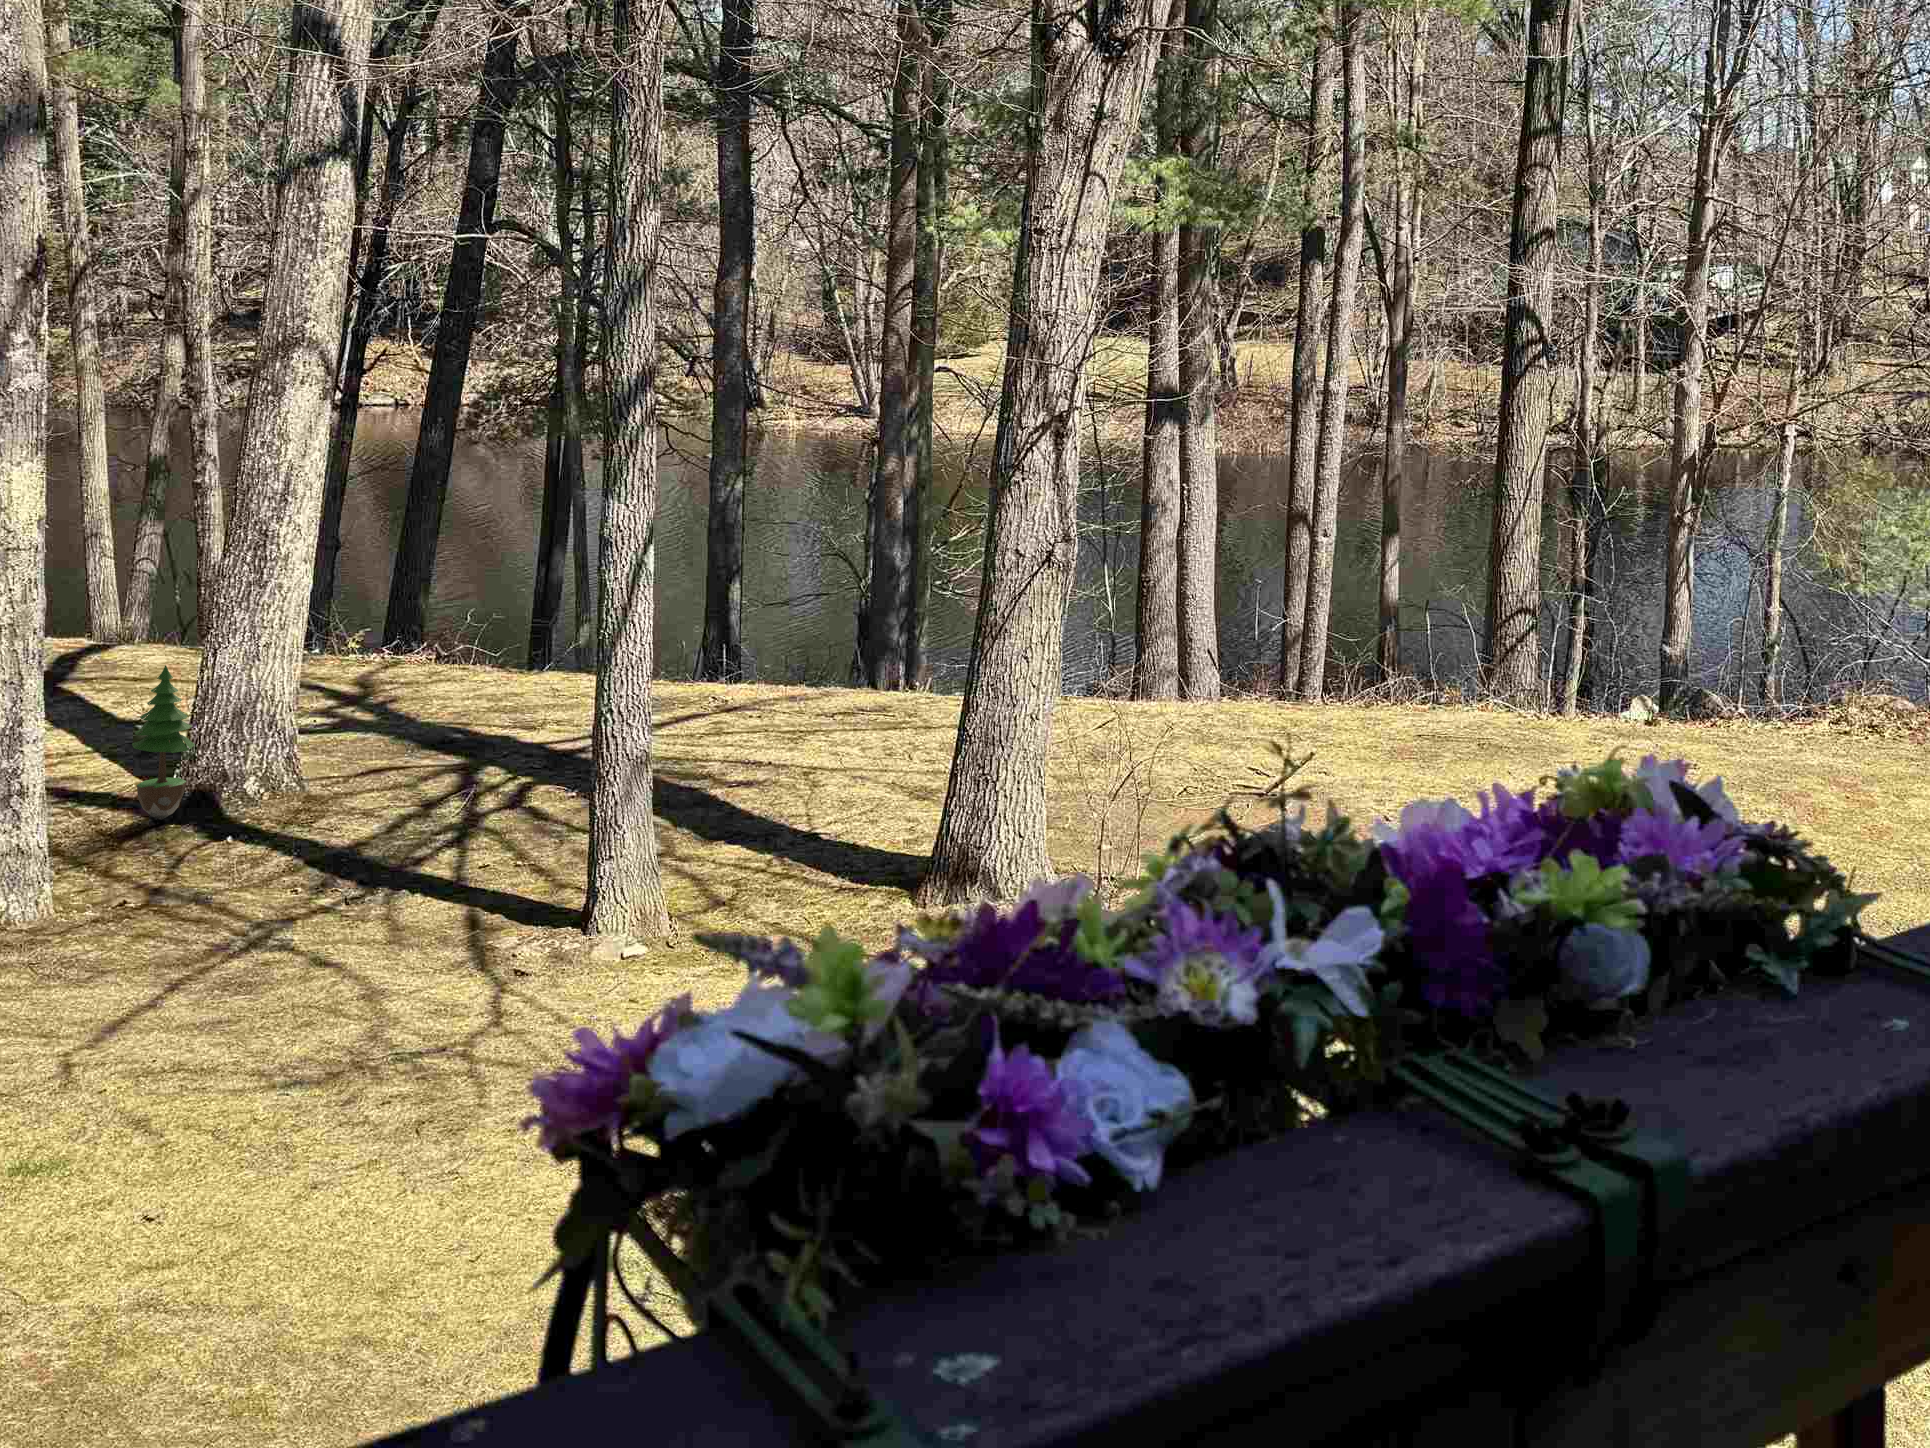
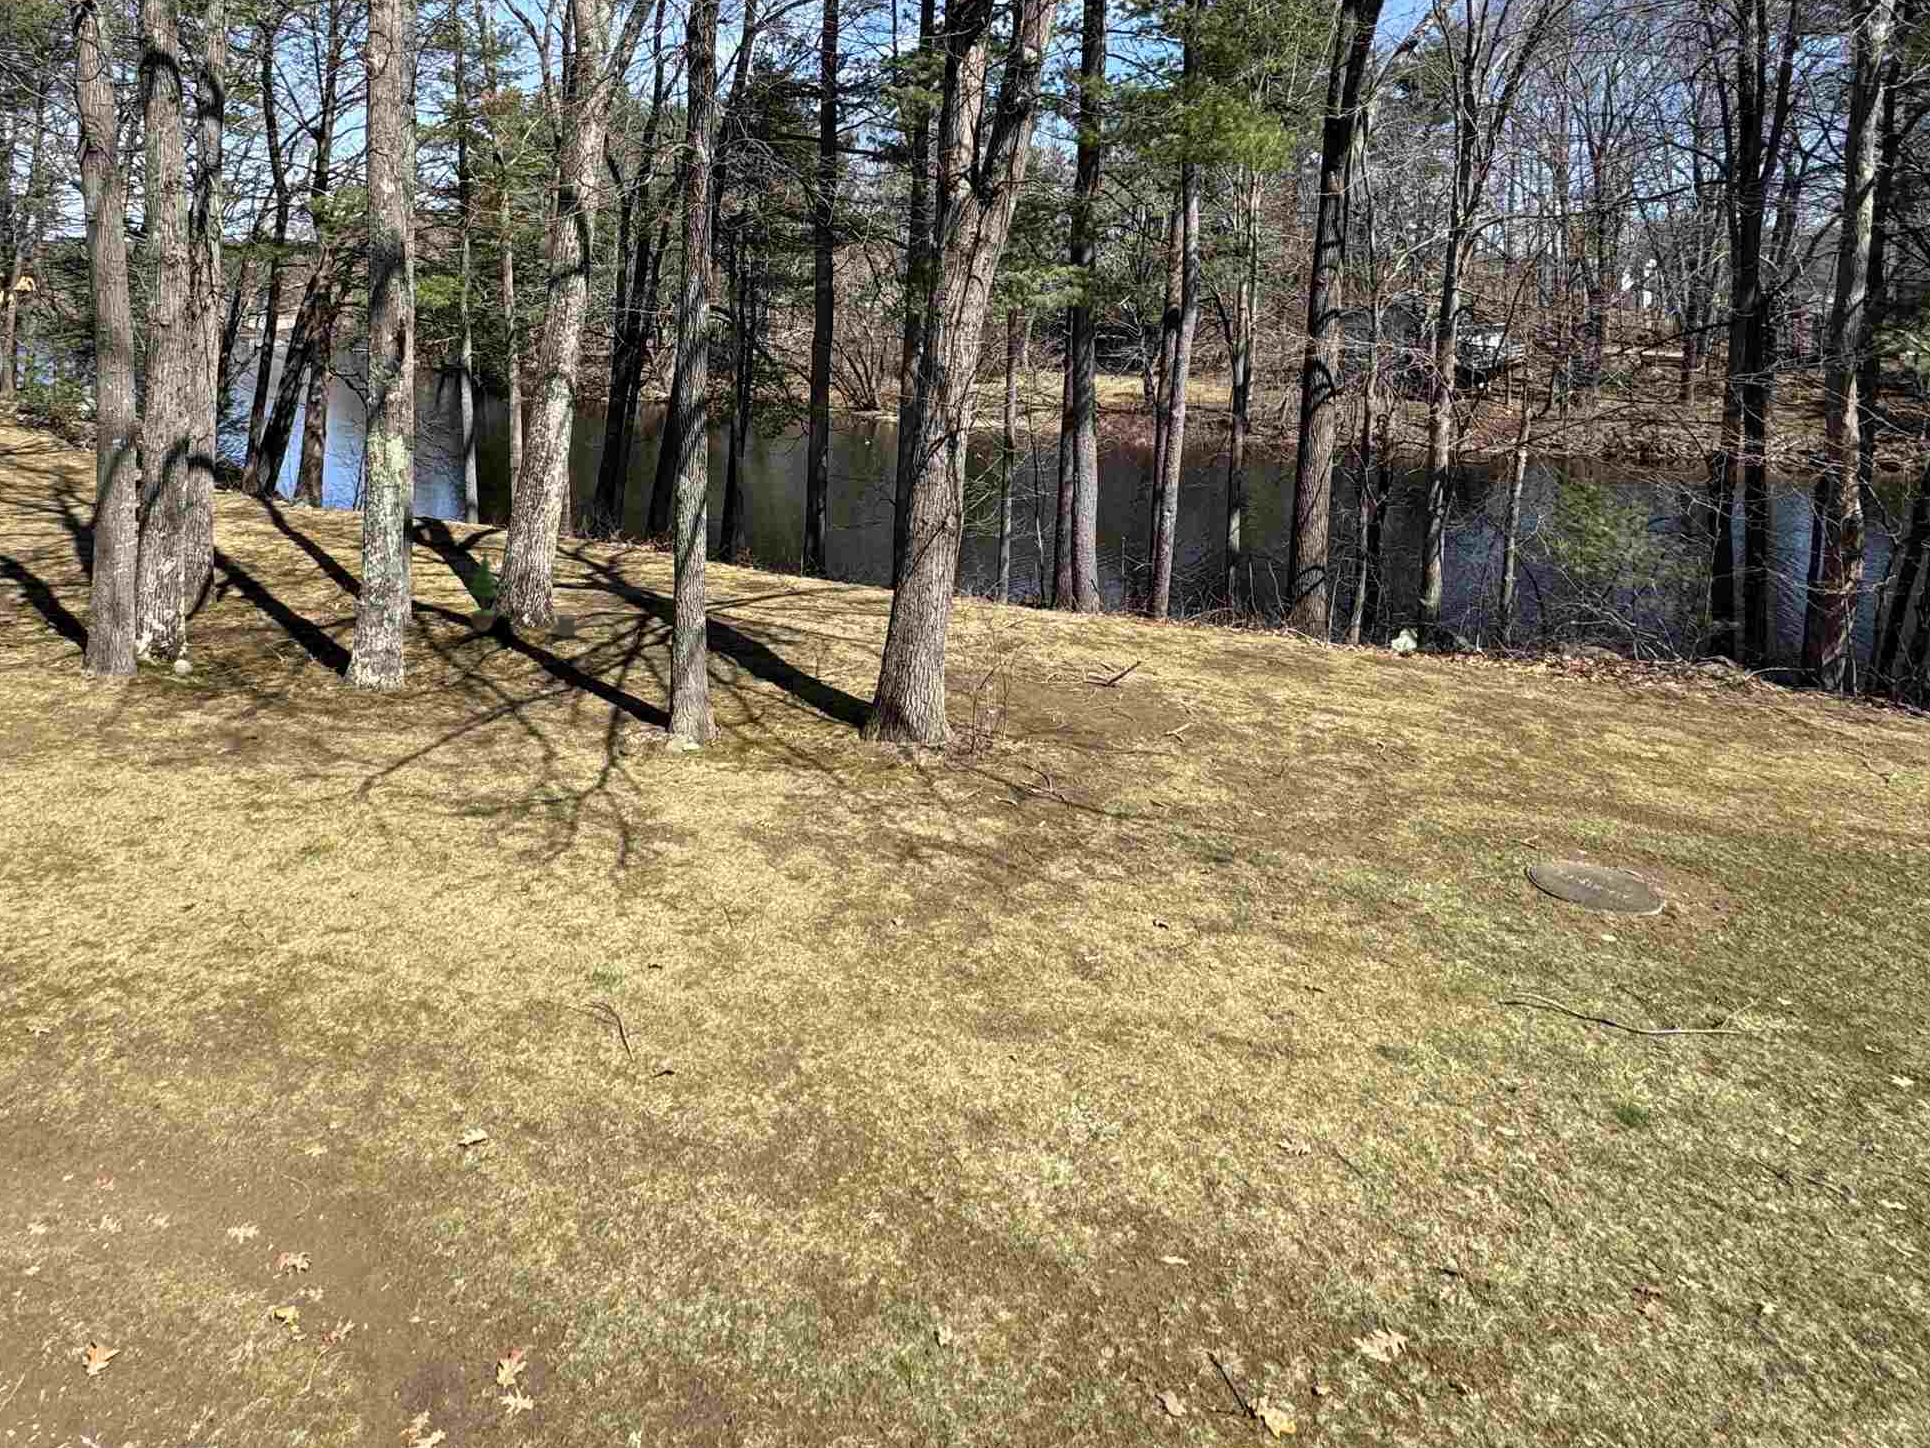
watering can: none [297,769,393,813] -> present [555,615,596,637]

